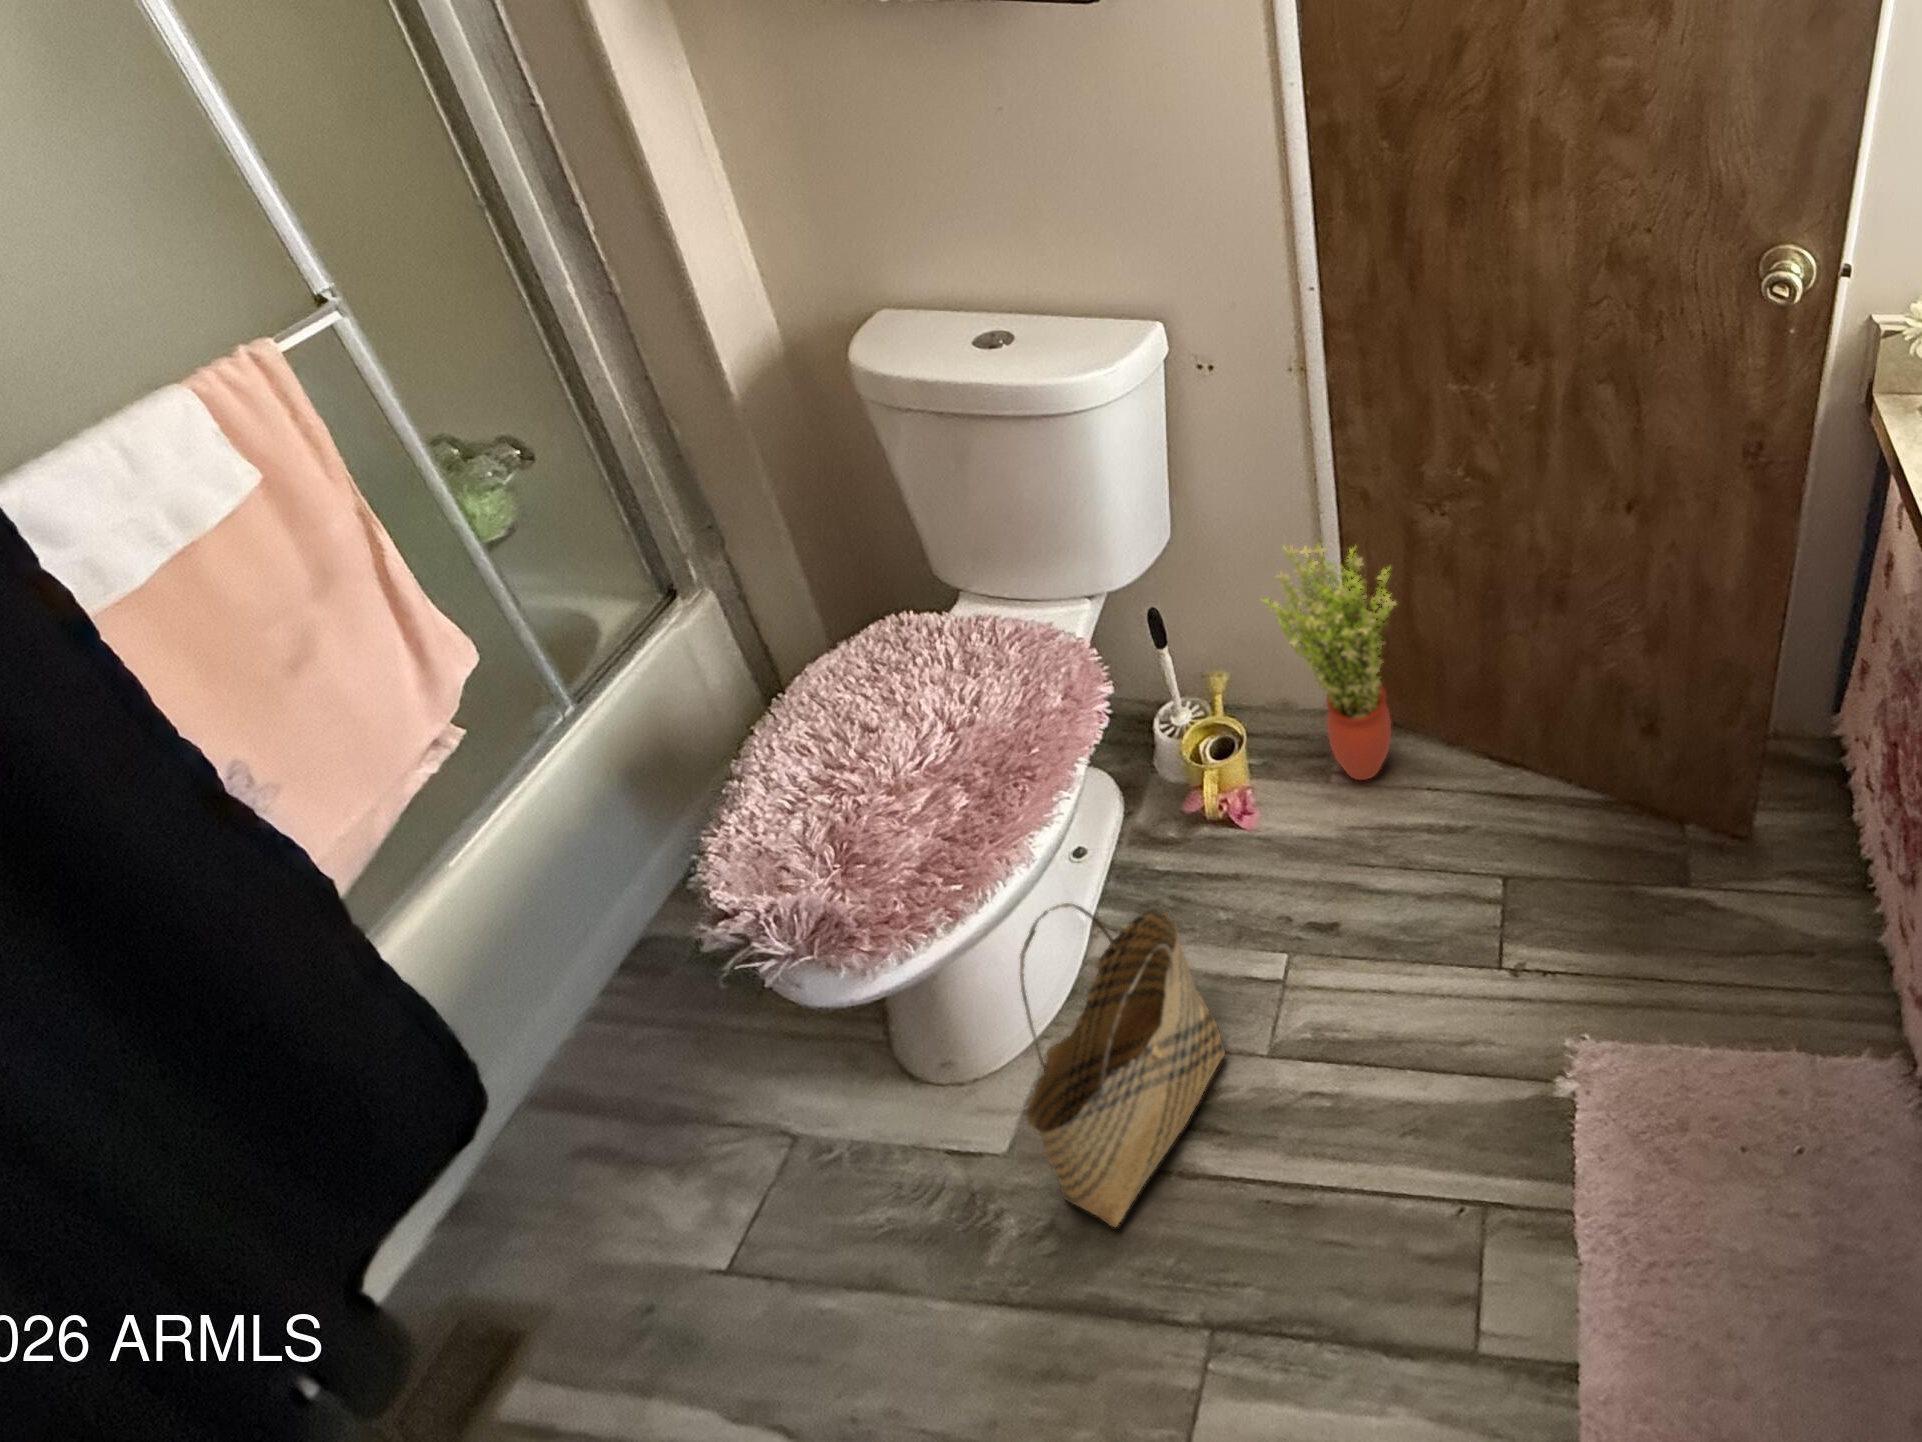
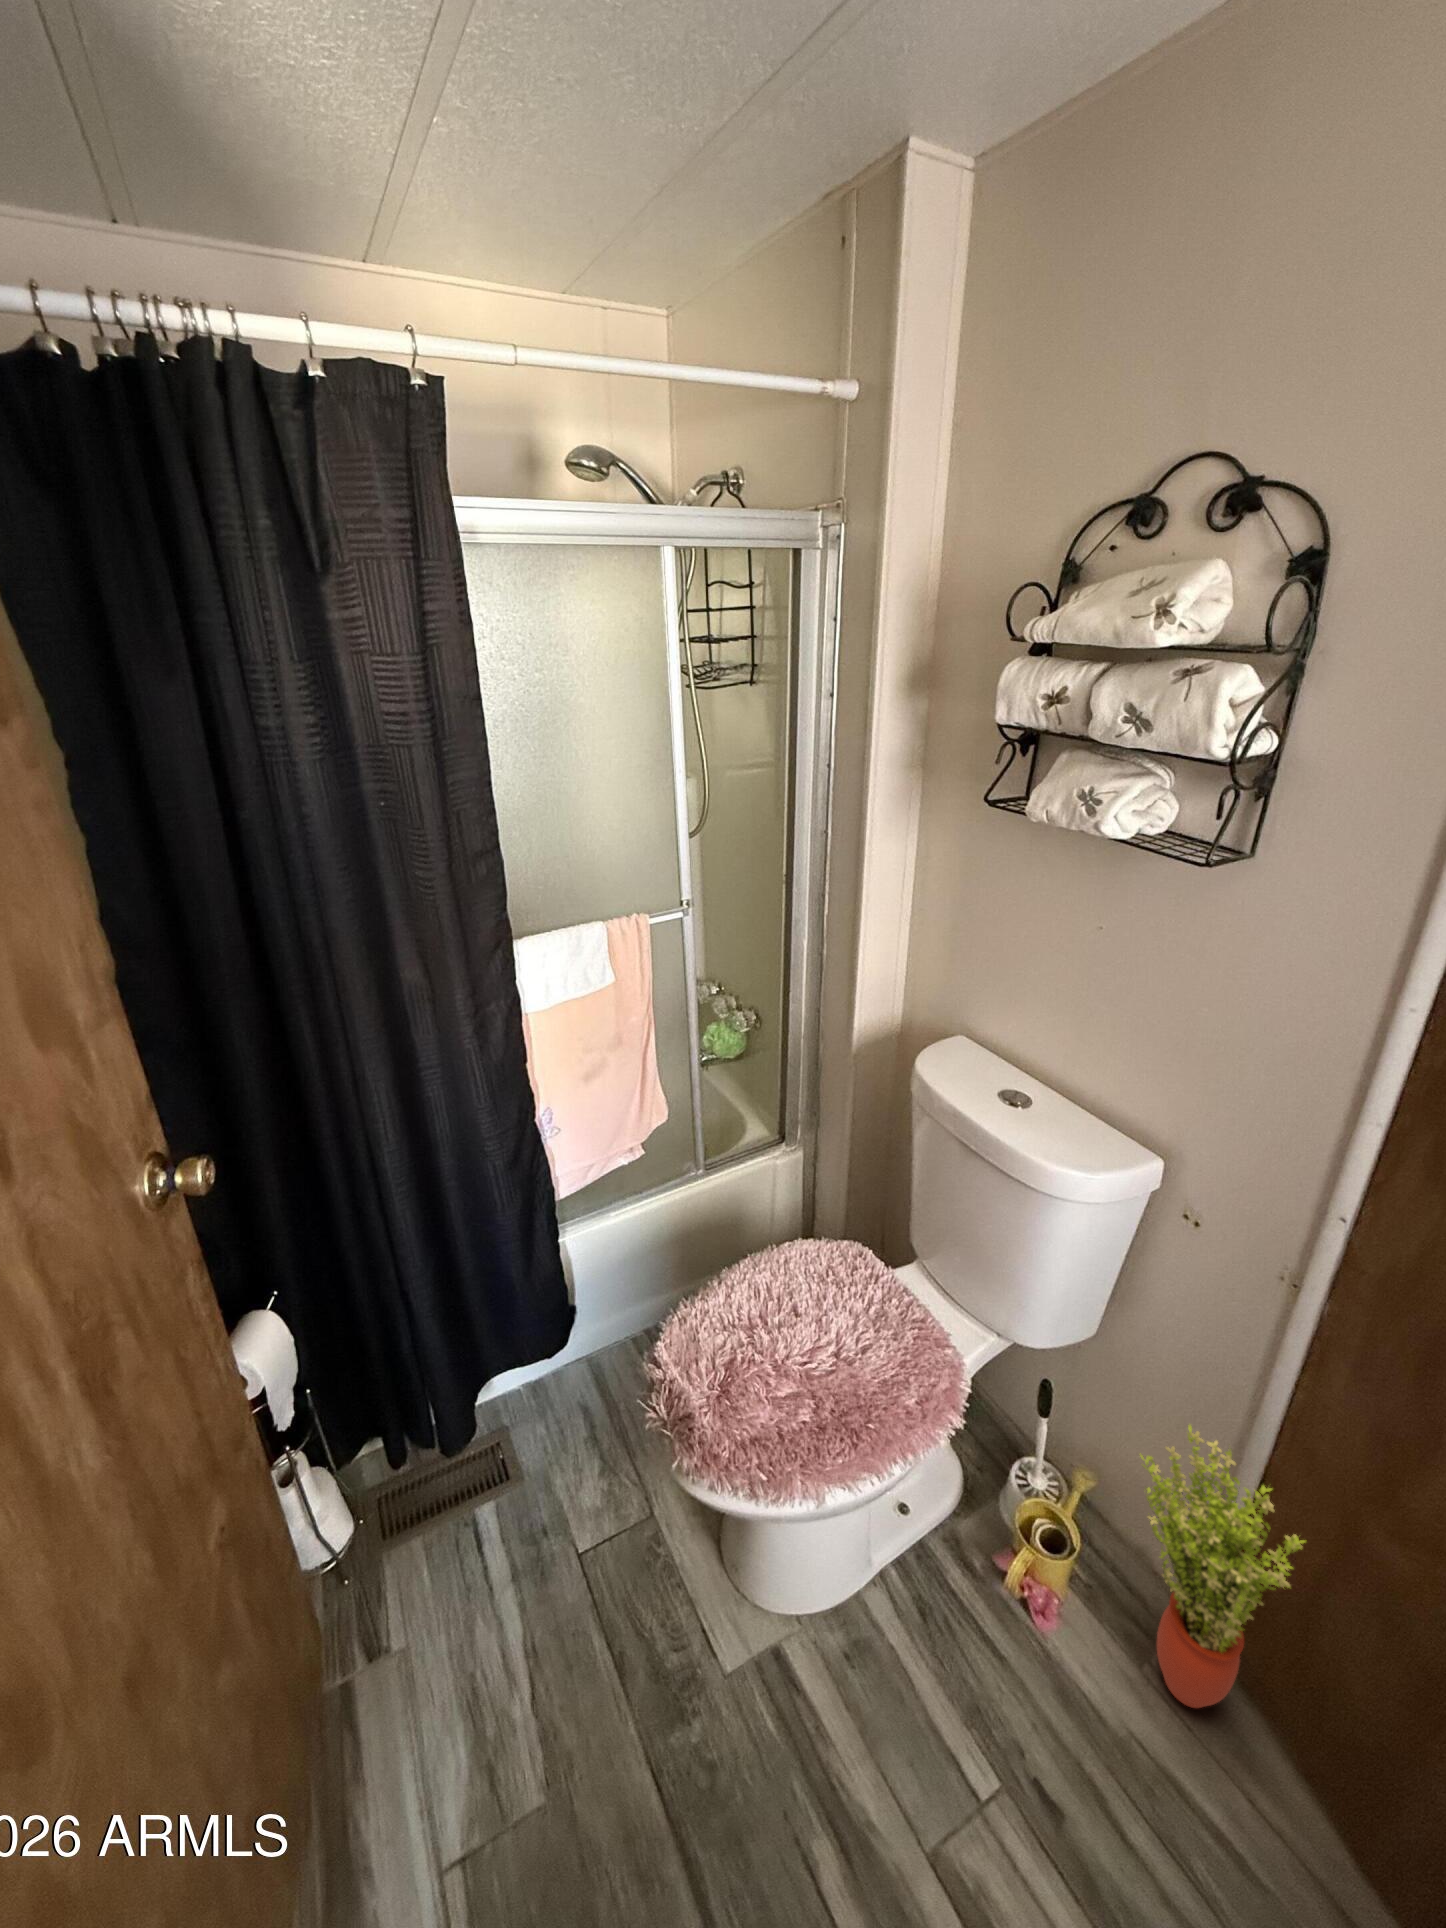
woven basket: present [1020,903,1225,1227] -> none [723,1547,910,1832]

